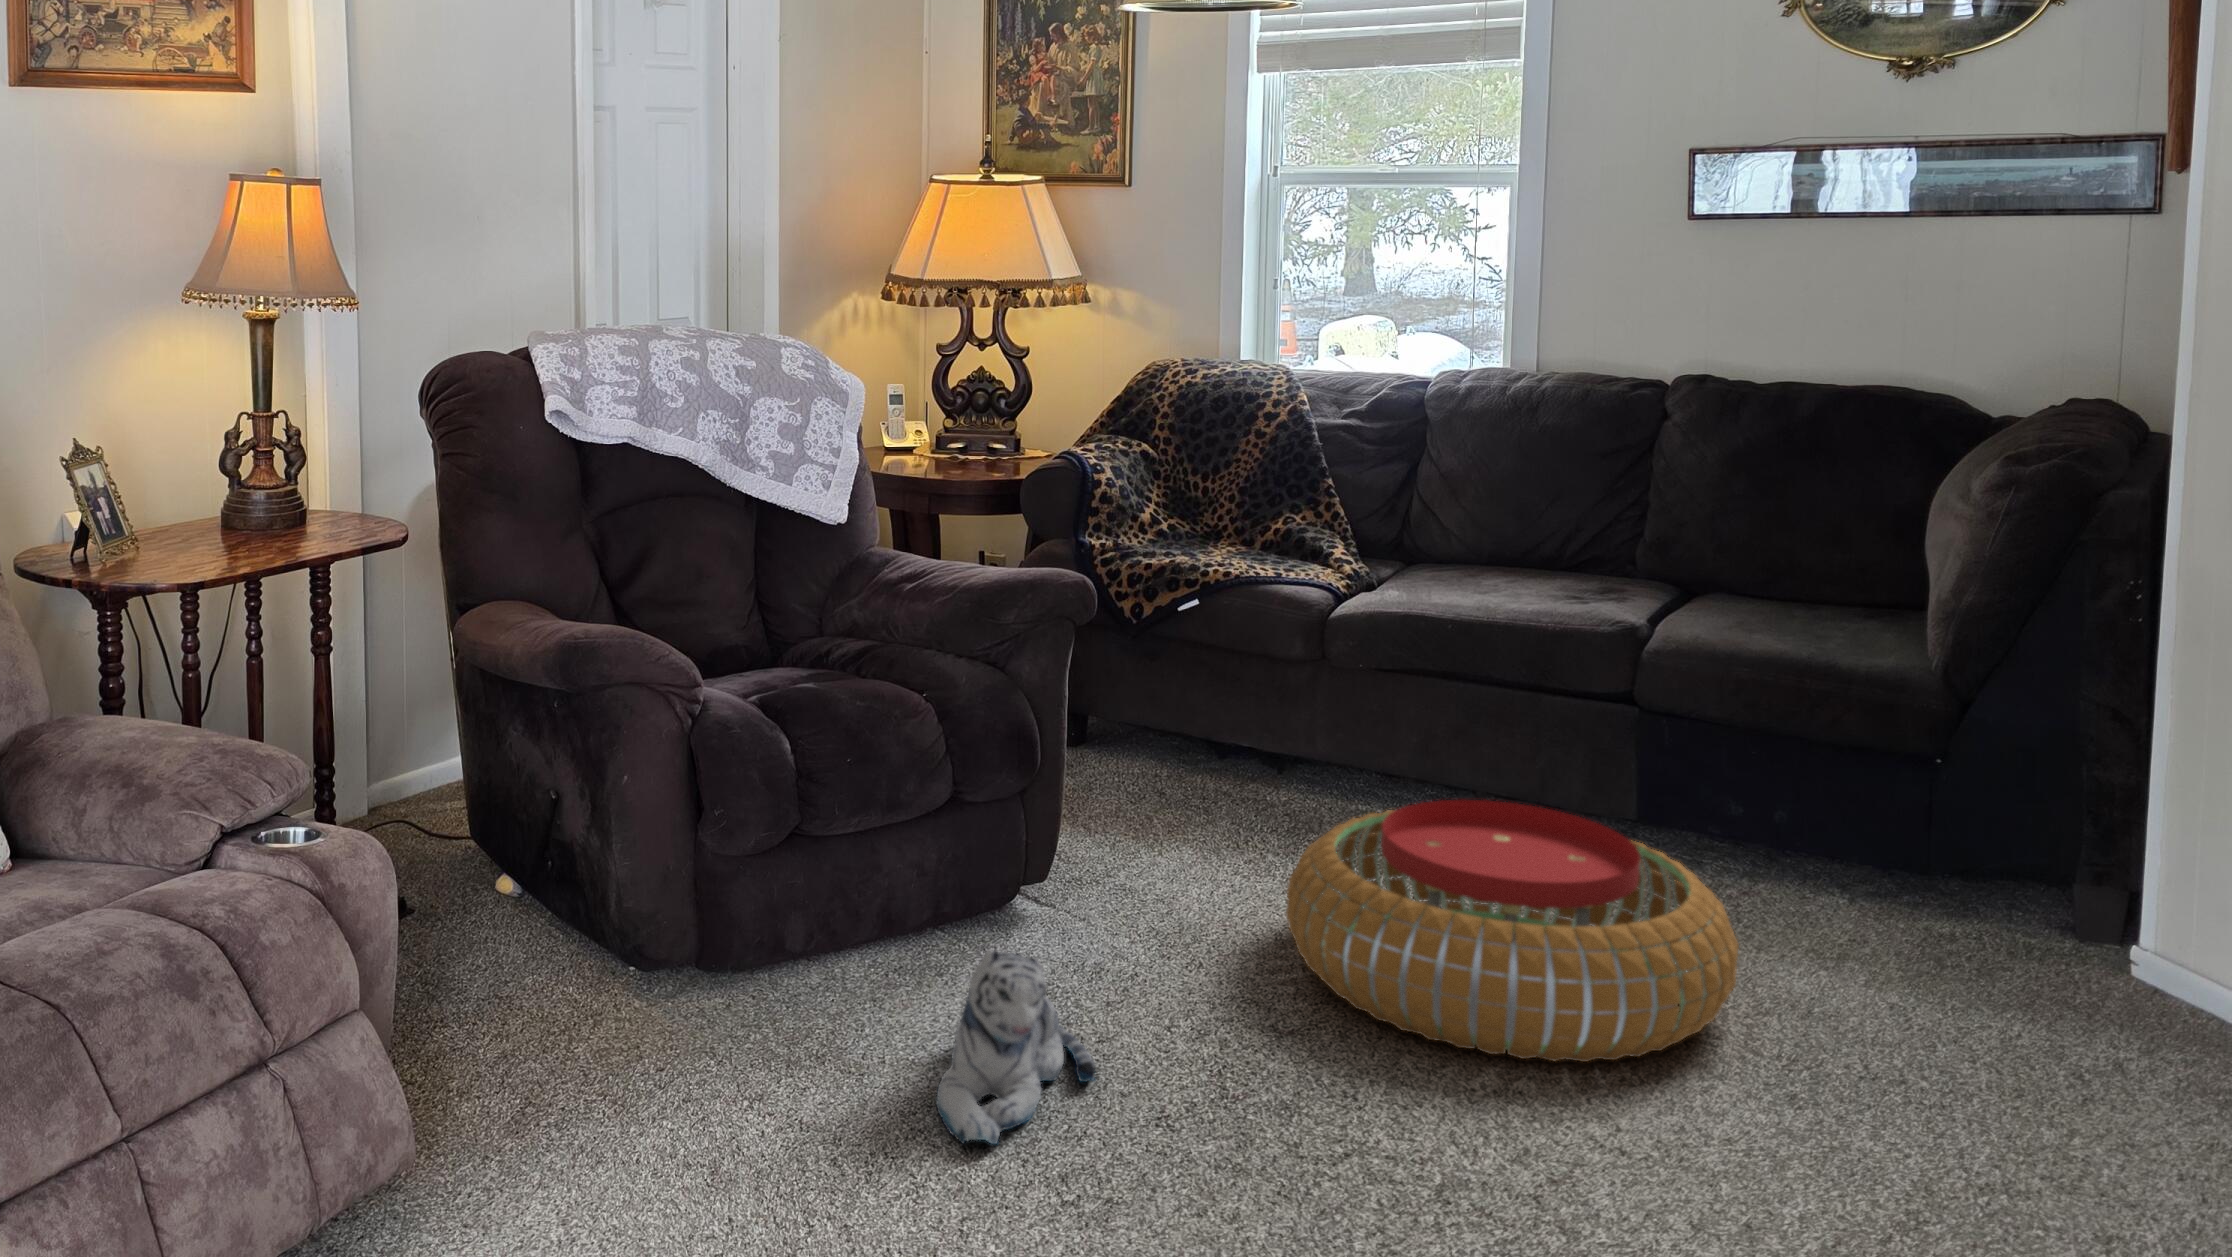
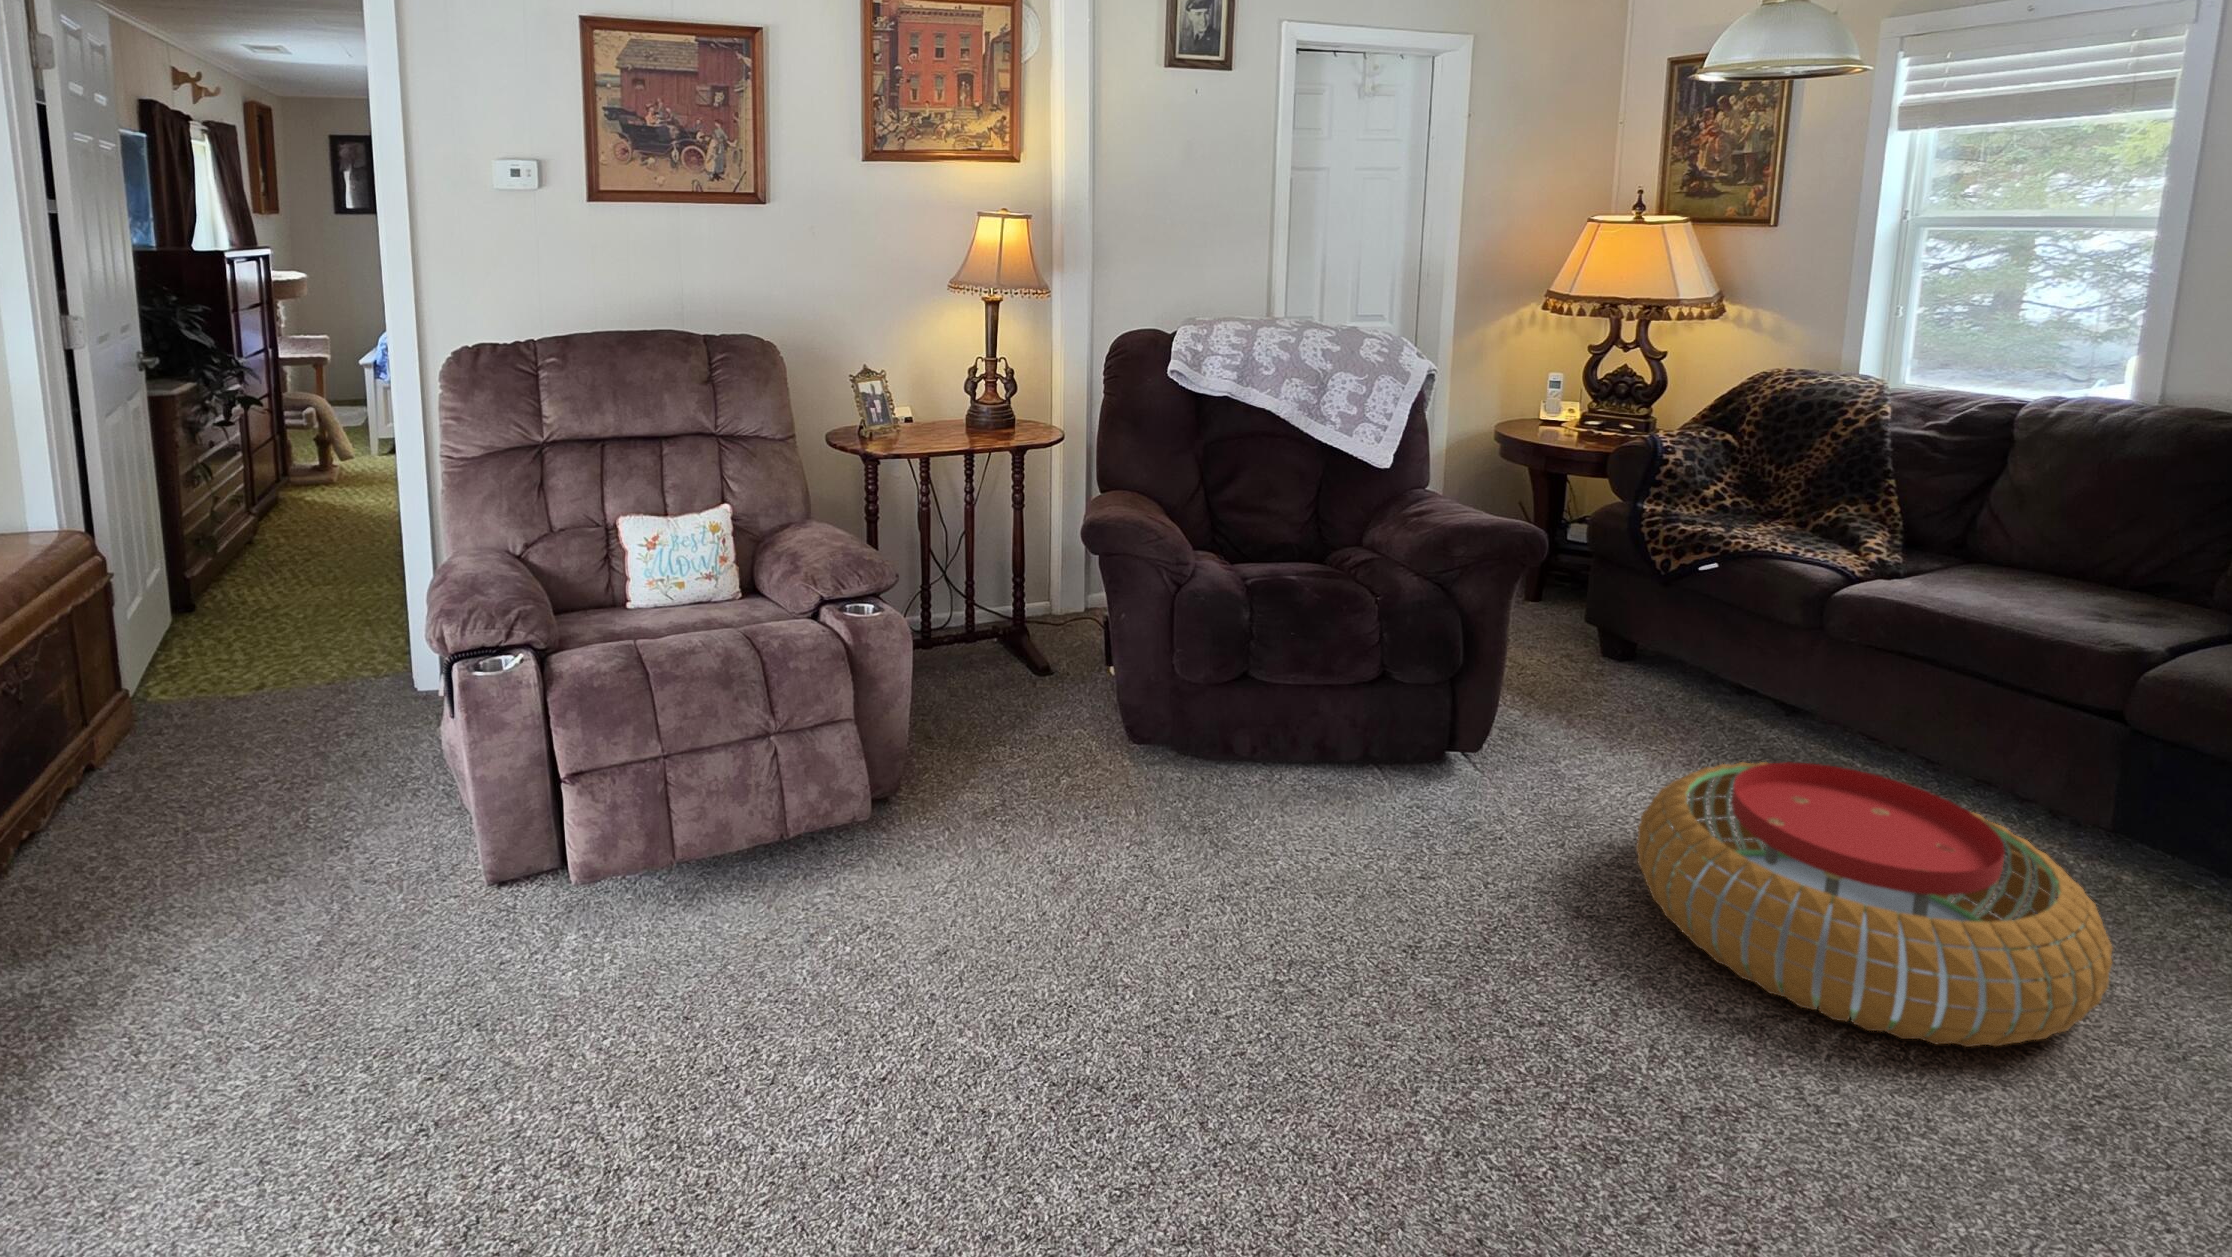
plush toy: present [936,950,1095,1144] -> none [1238,785,1399,926]

